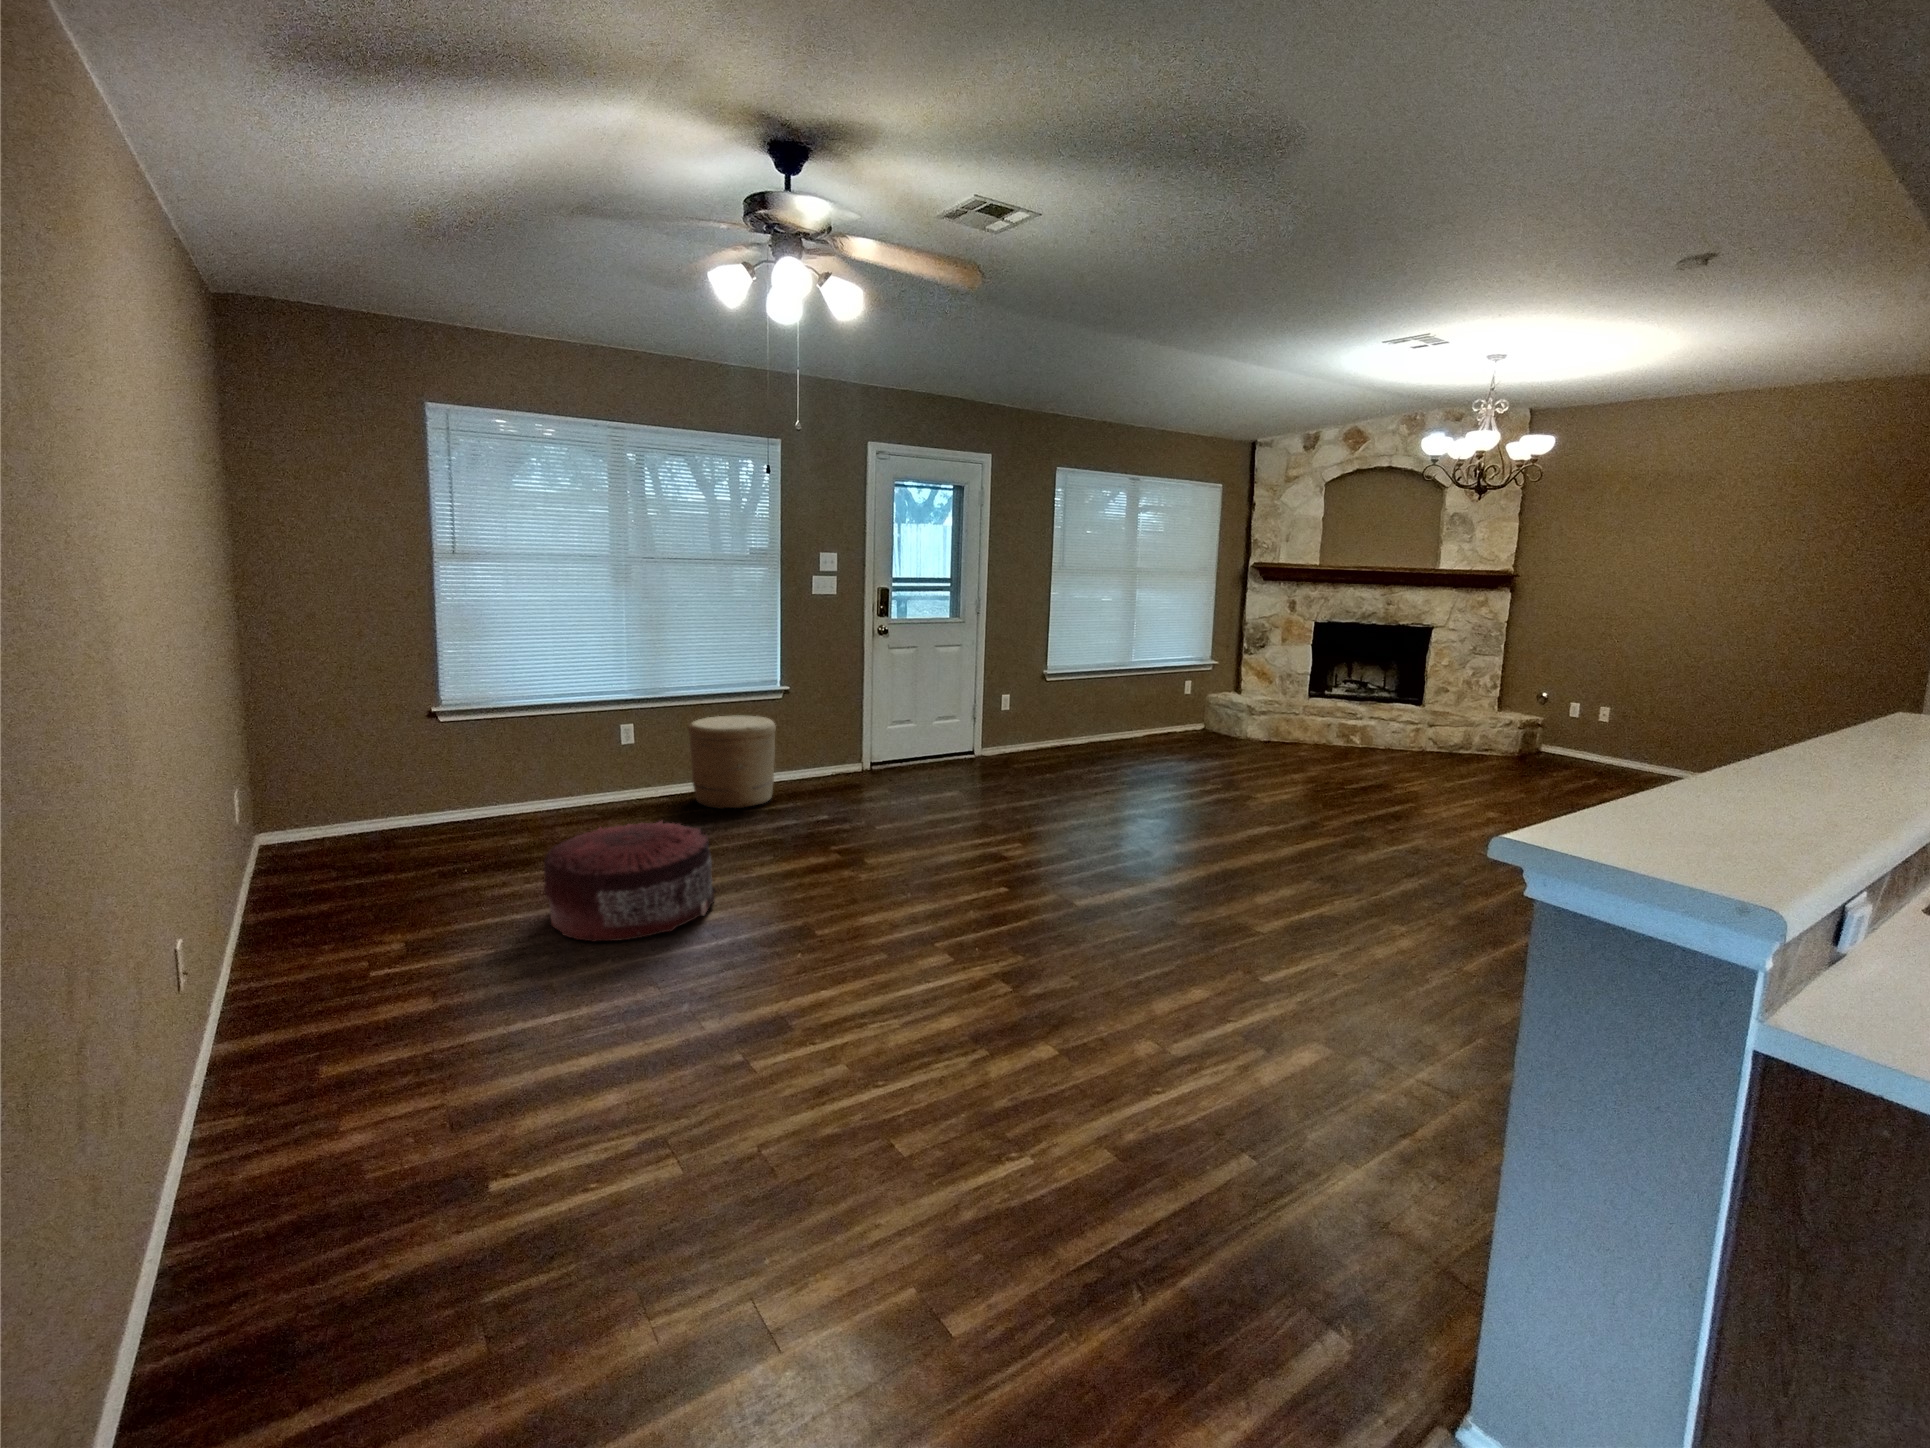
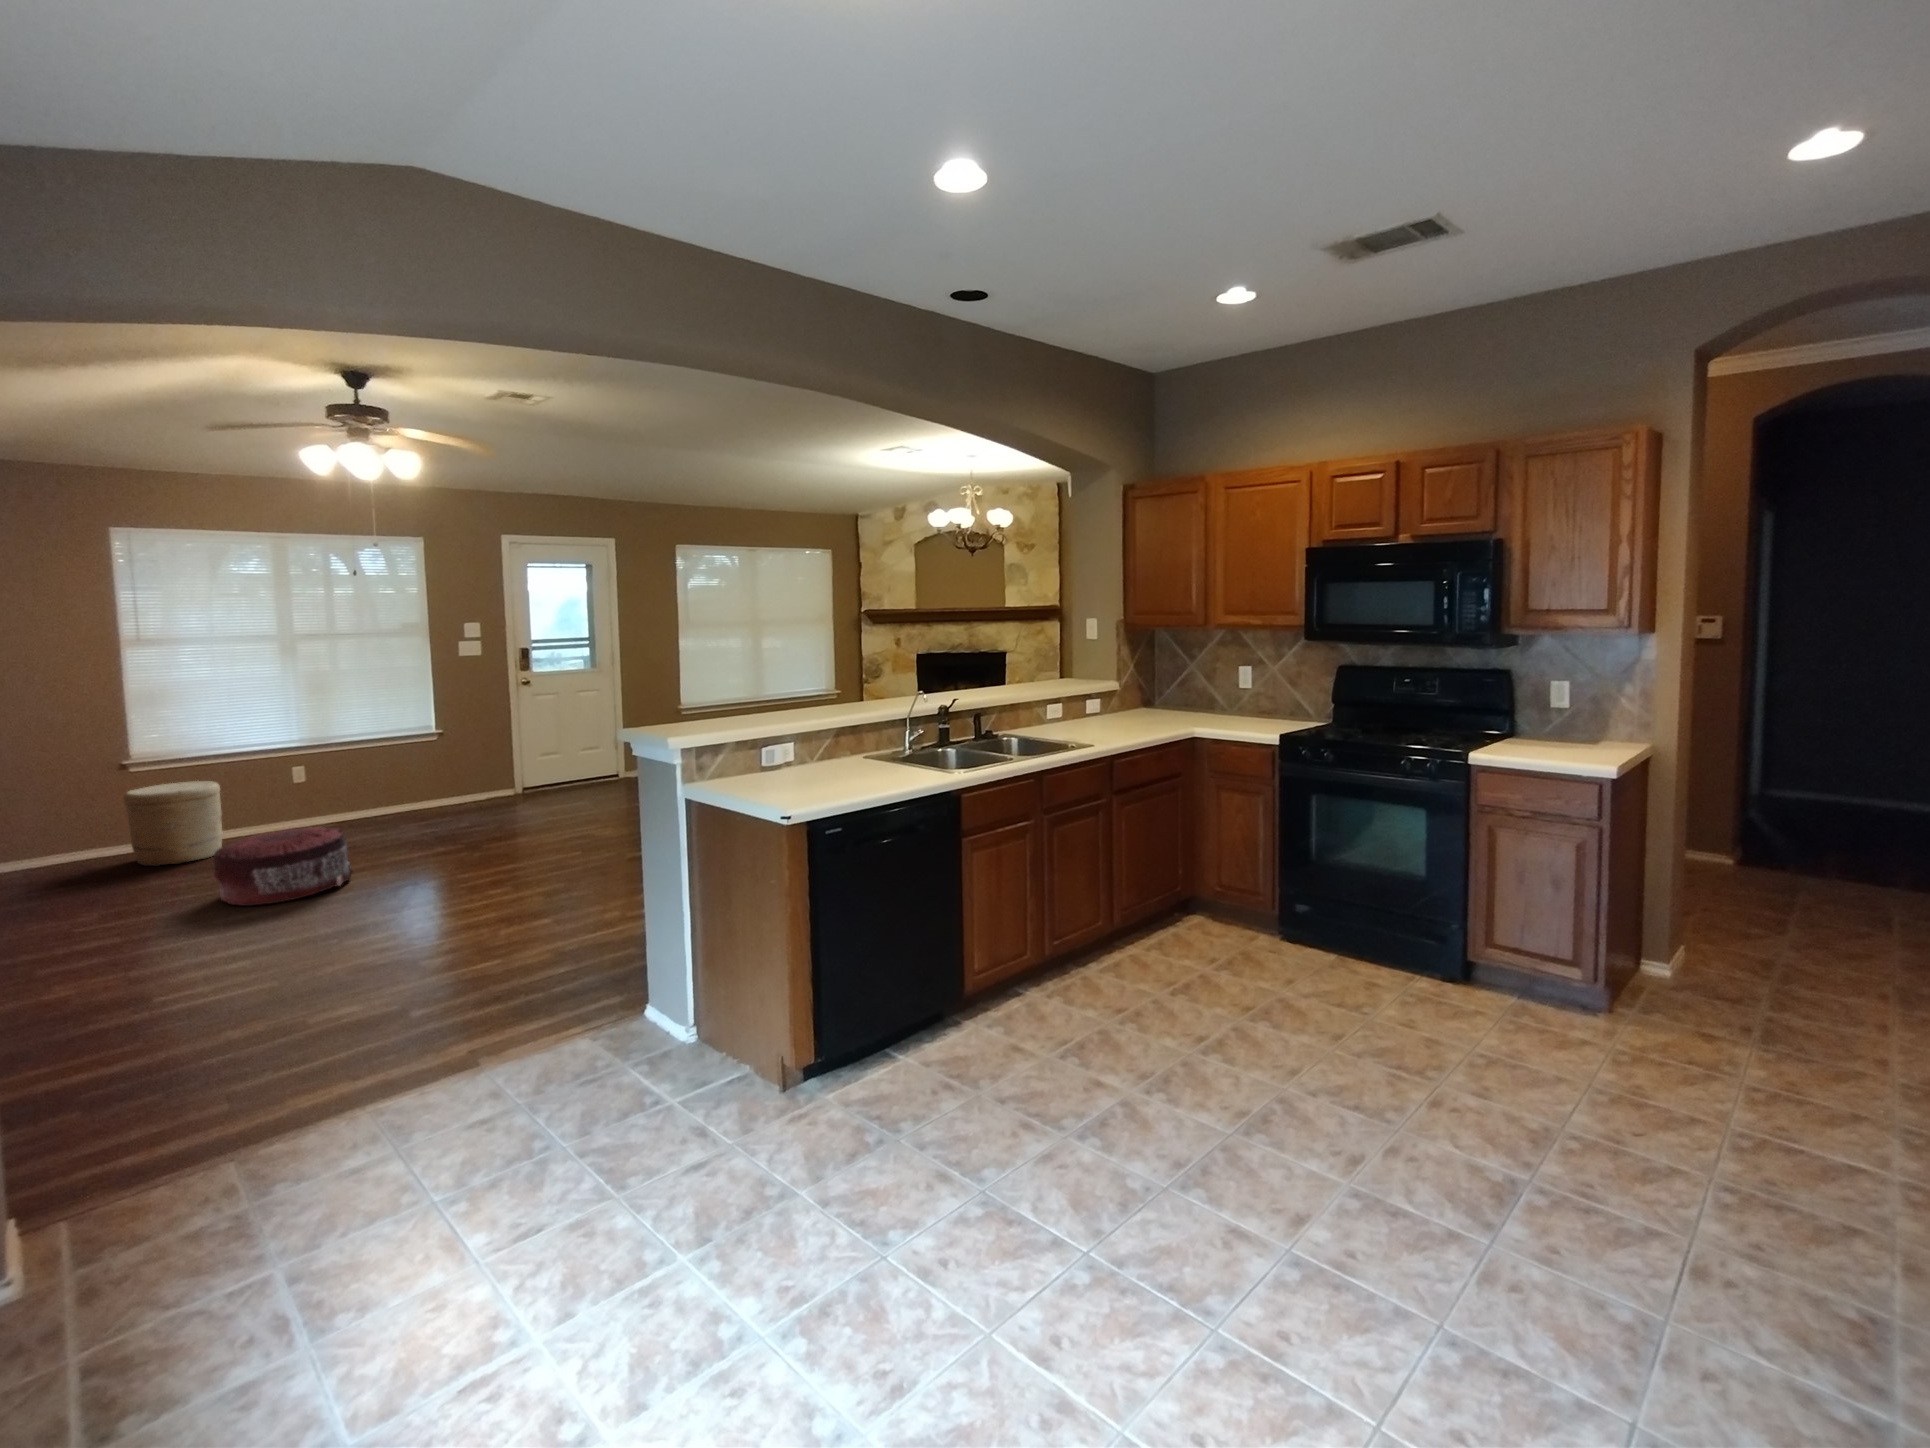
woven basket: present [688,716,776,809] -> present [123,781,223,866]

